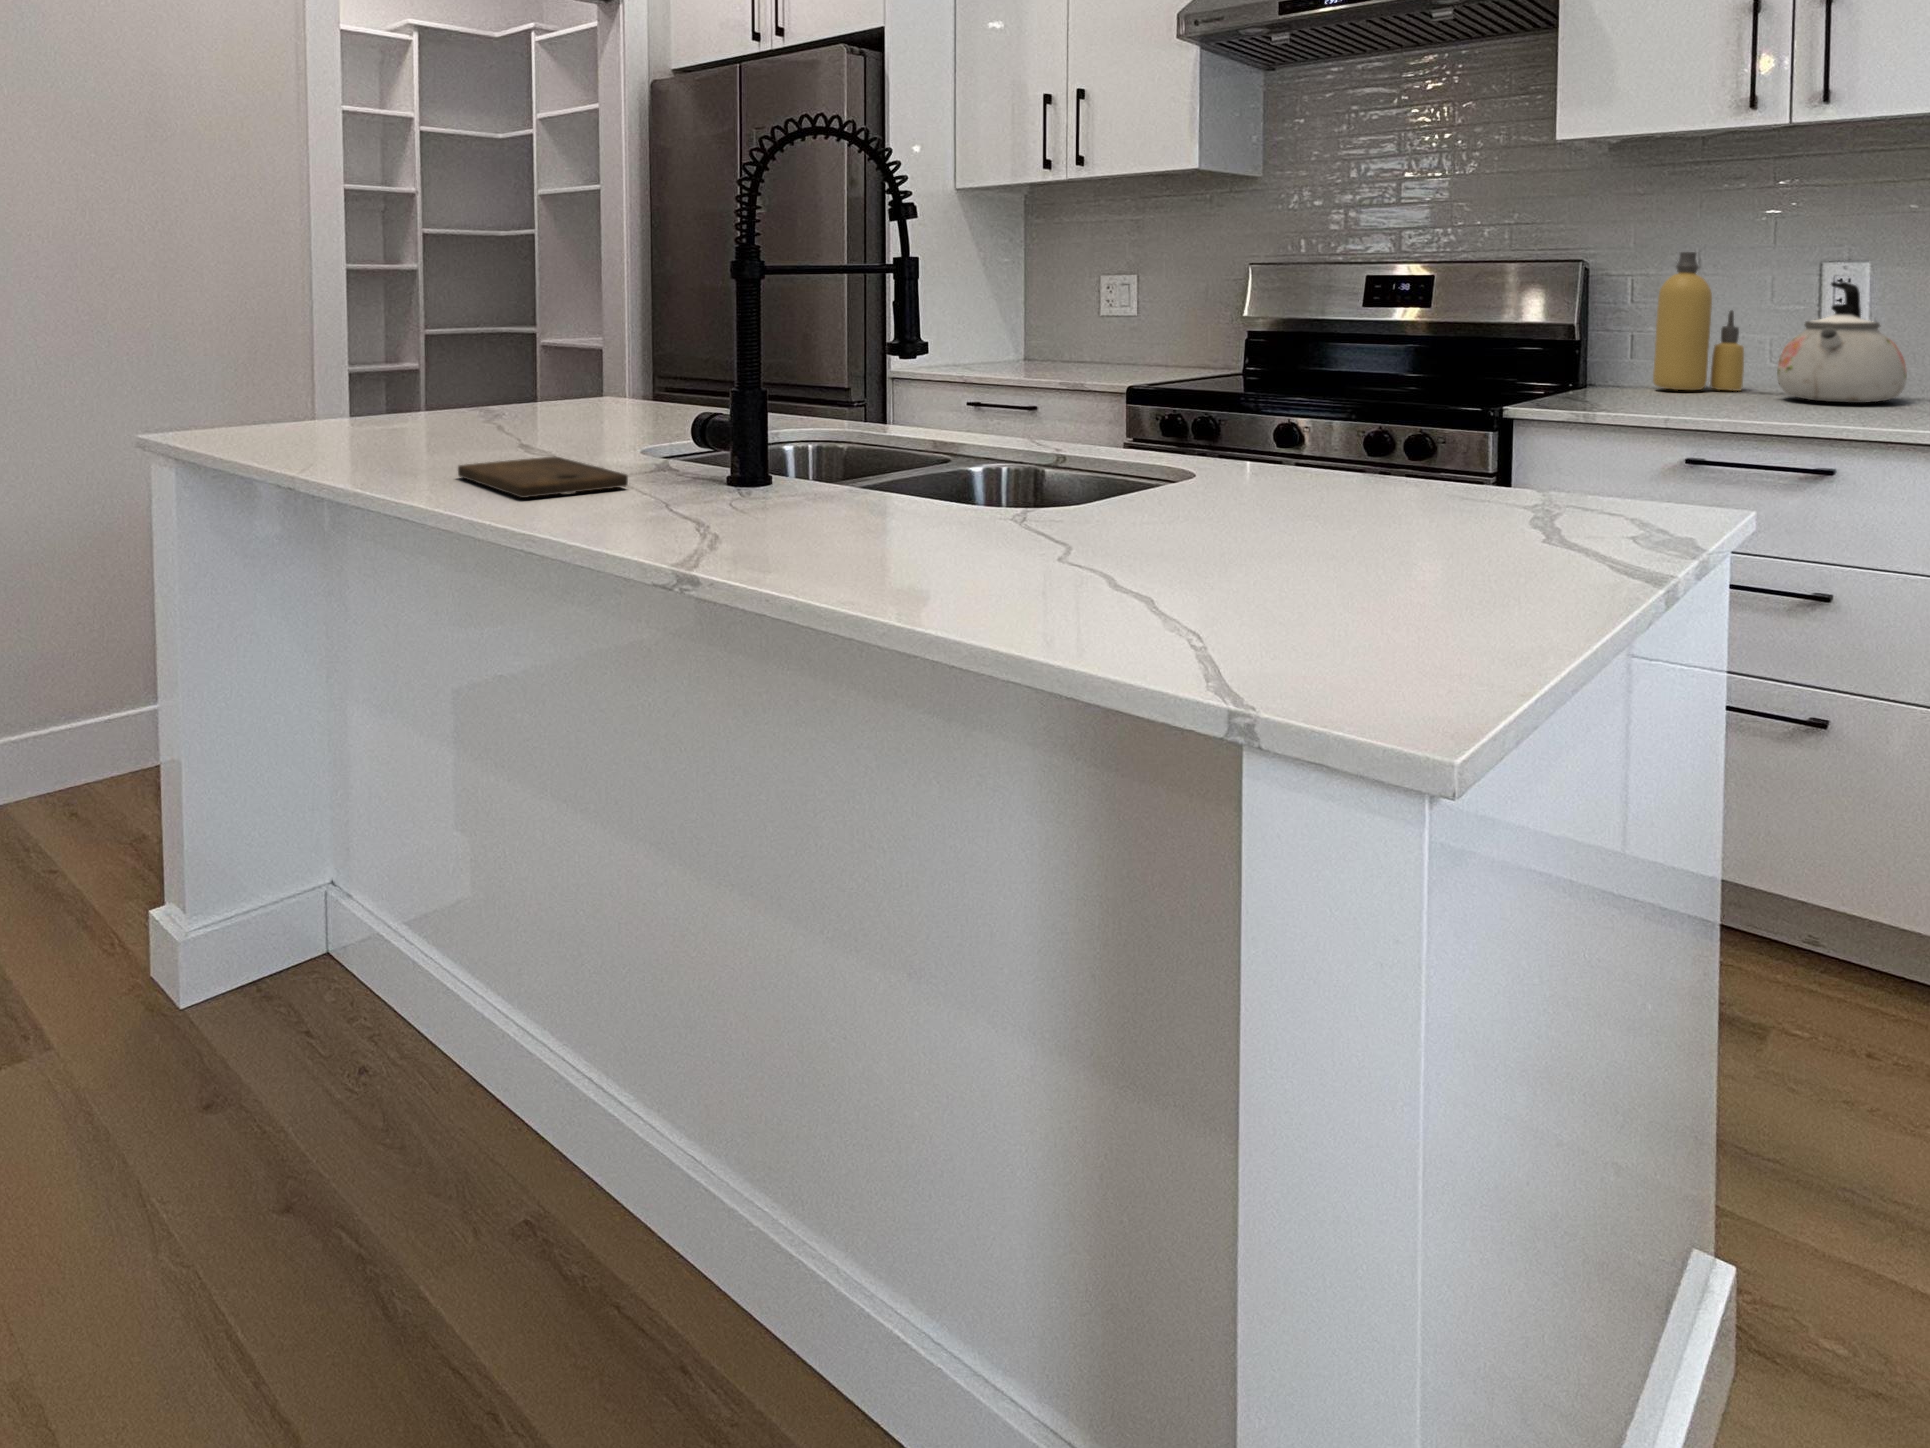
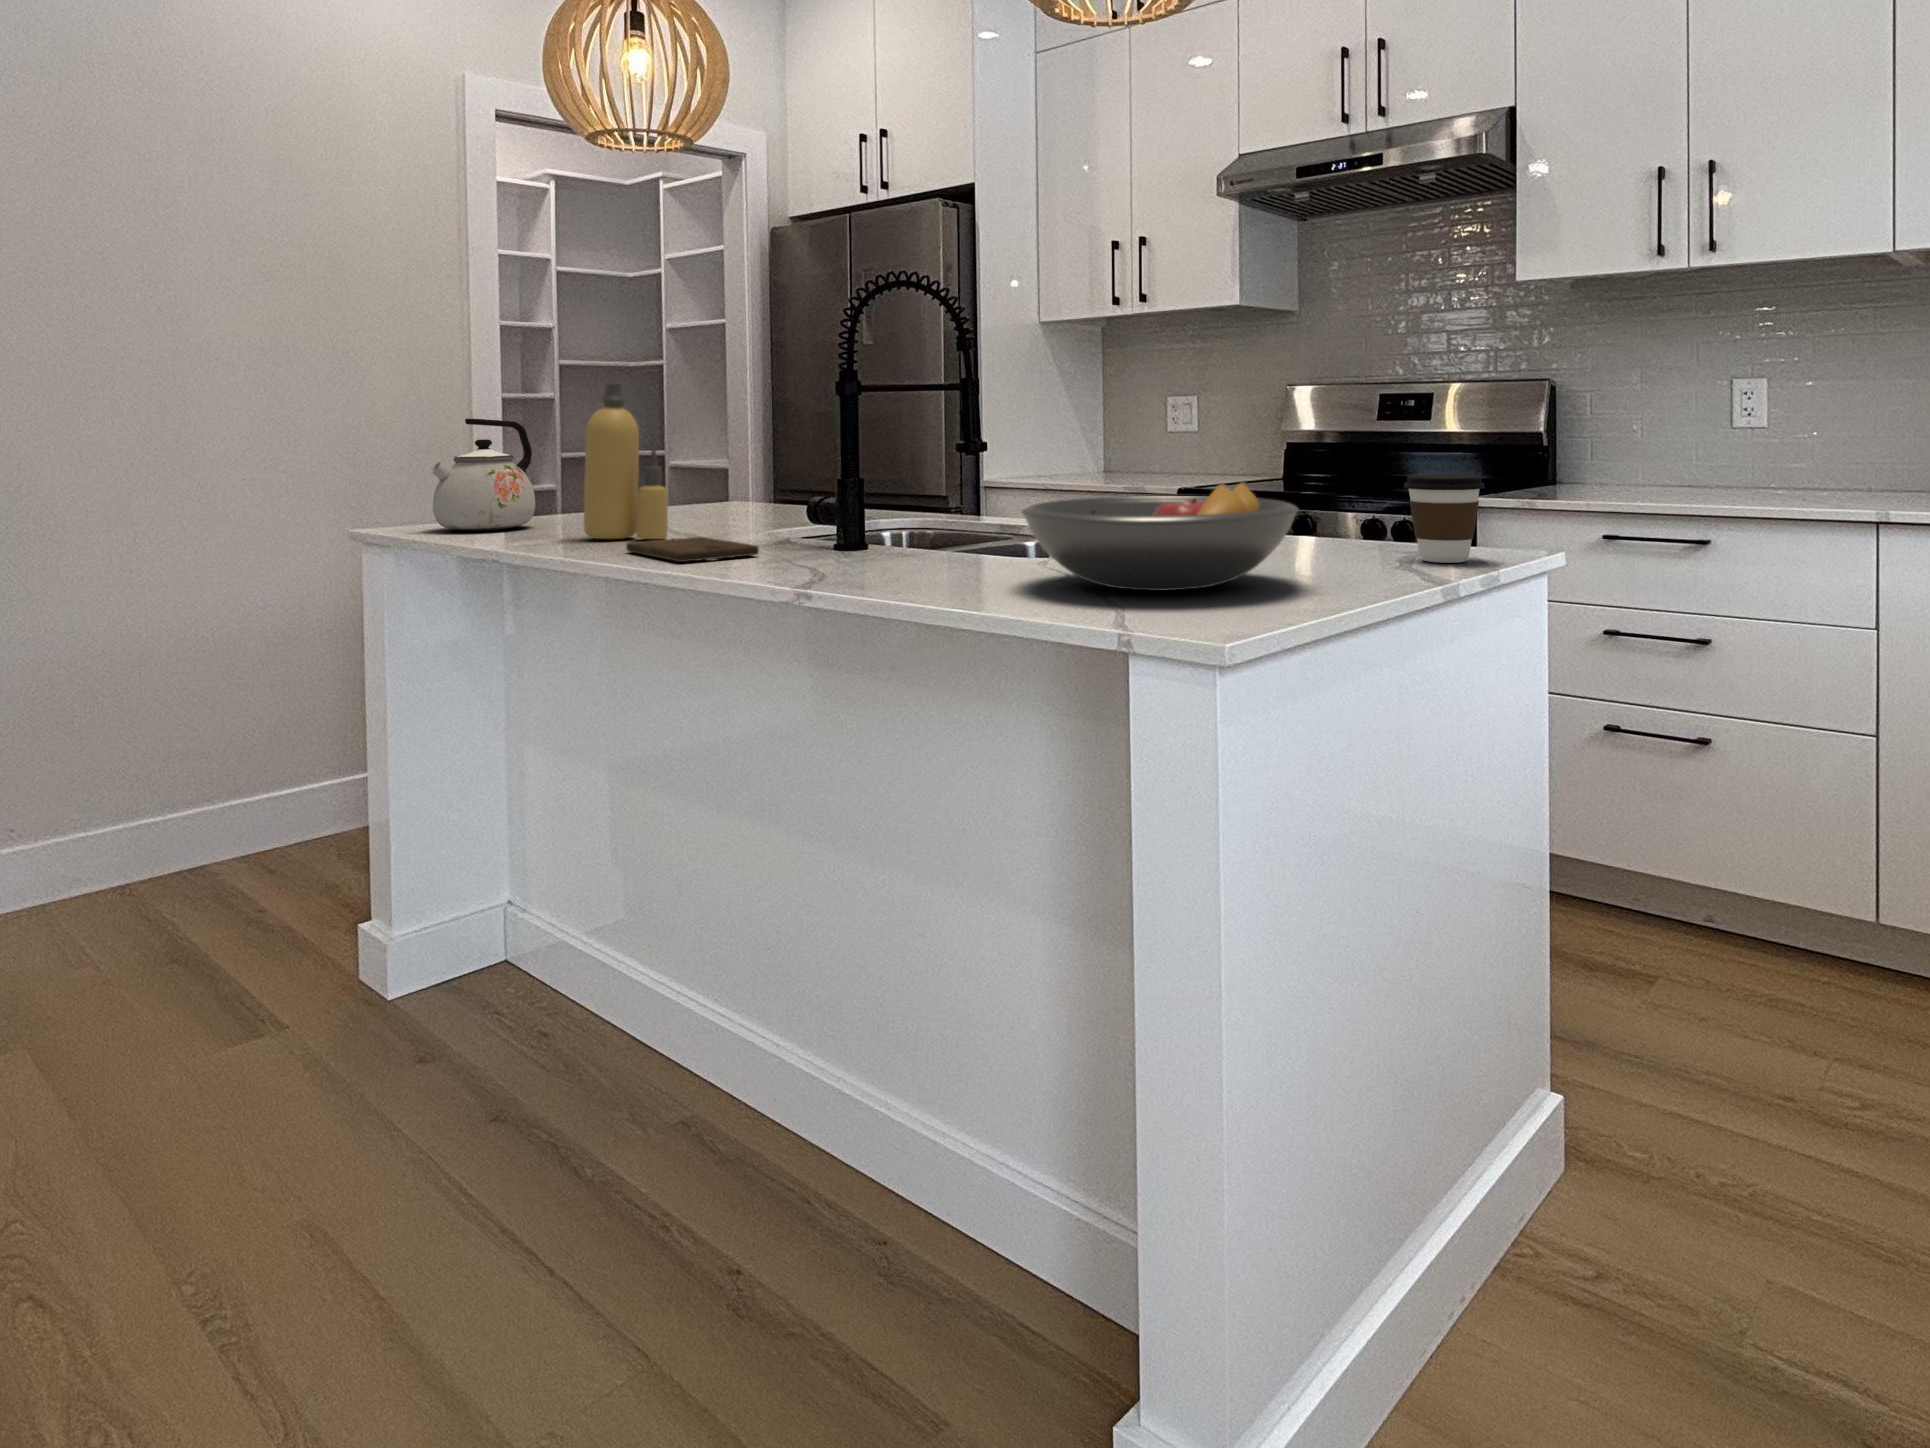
bottle: present [1653,252,1744,391] -> present [584,383,668,539]
kettle: present [1777,282,1907,403] -> present [431,419,535,531]
coffee cup: none [1523,395,1646,521] -> present [1404,475,1484,563]
fruit bowl: none [1002,408,1422,575] -> present [1022,482,1298,591]

